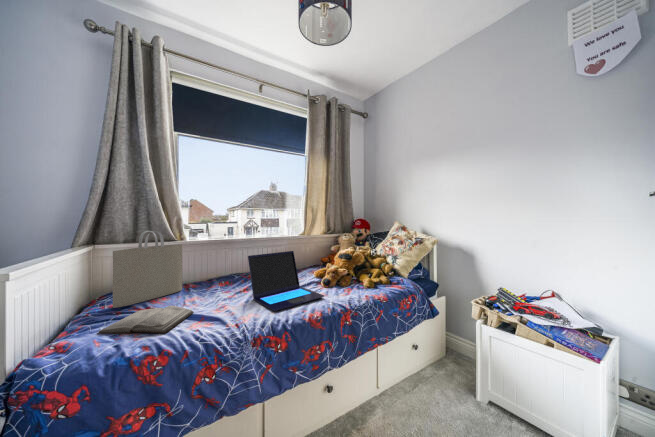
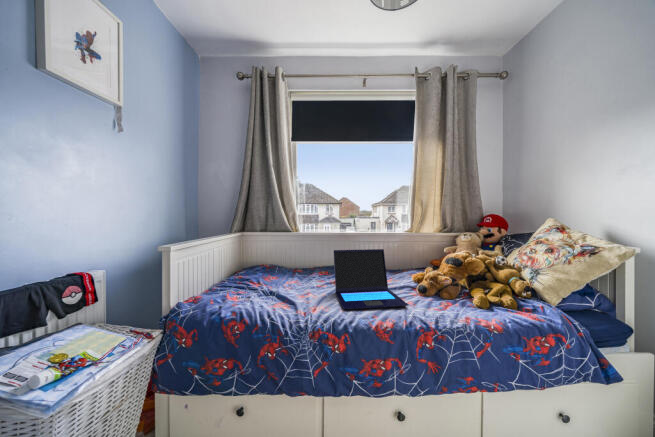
tote bag: present [113,231,182,308] -> none [241,223,289,280]
diary: present [97,306,194,334] -> none [221,285,283,306]

